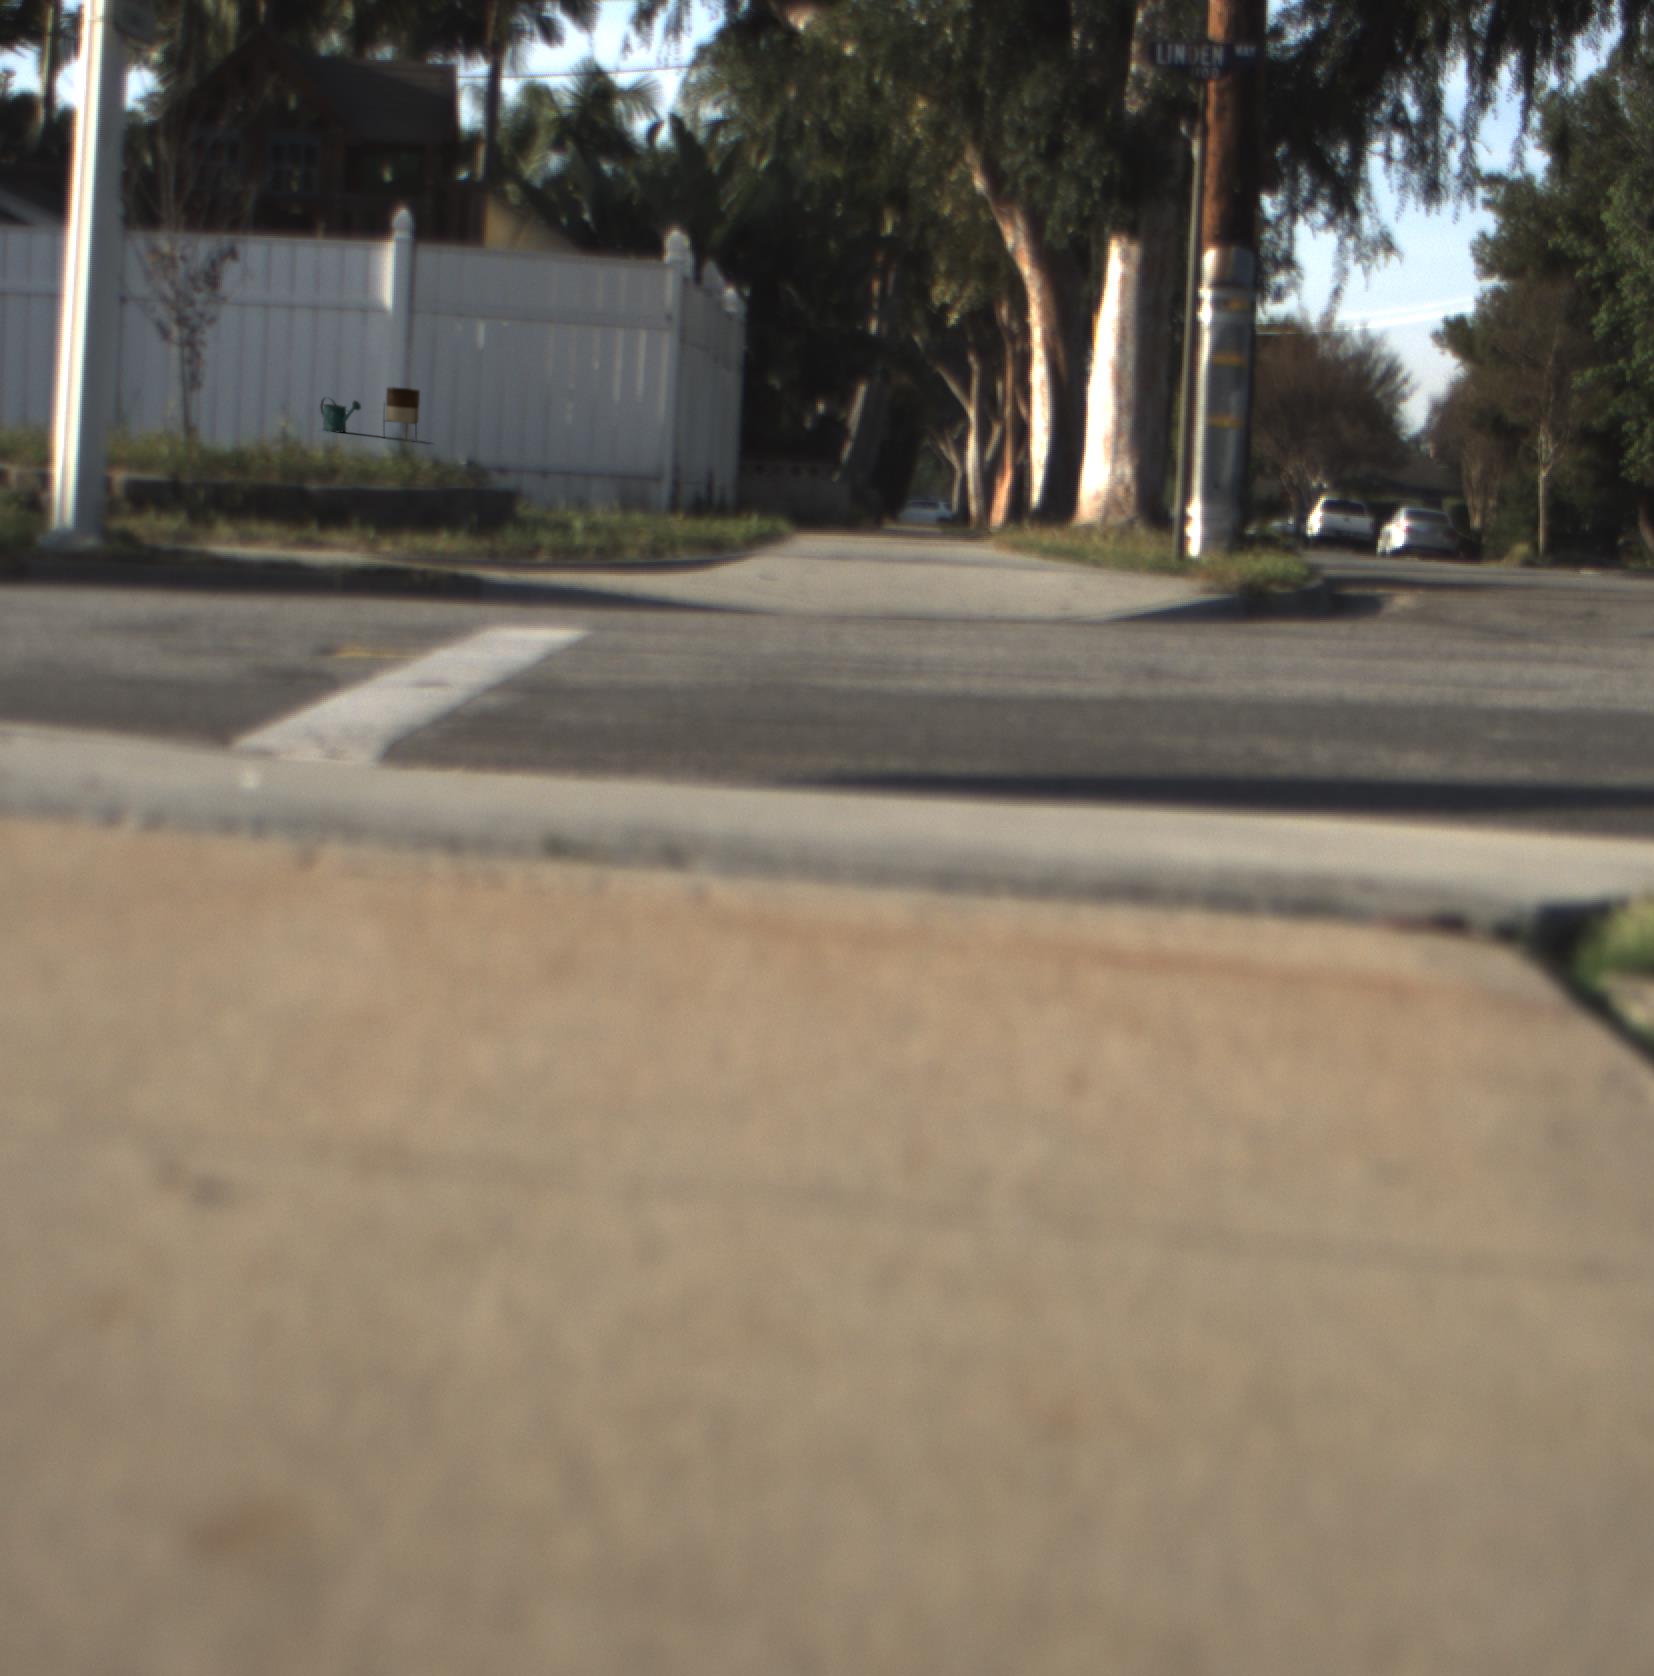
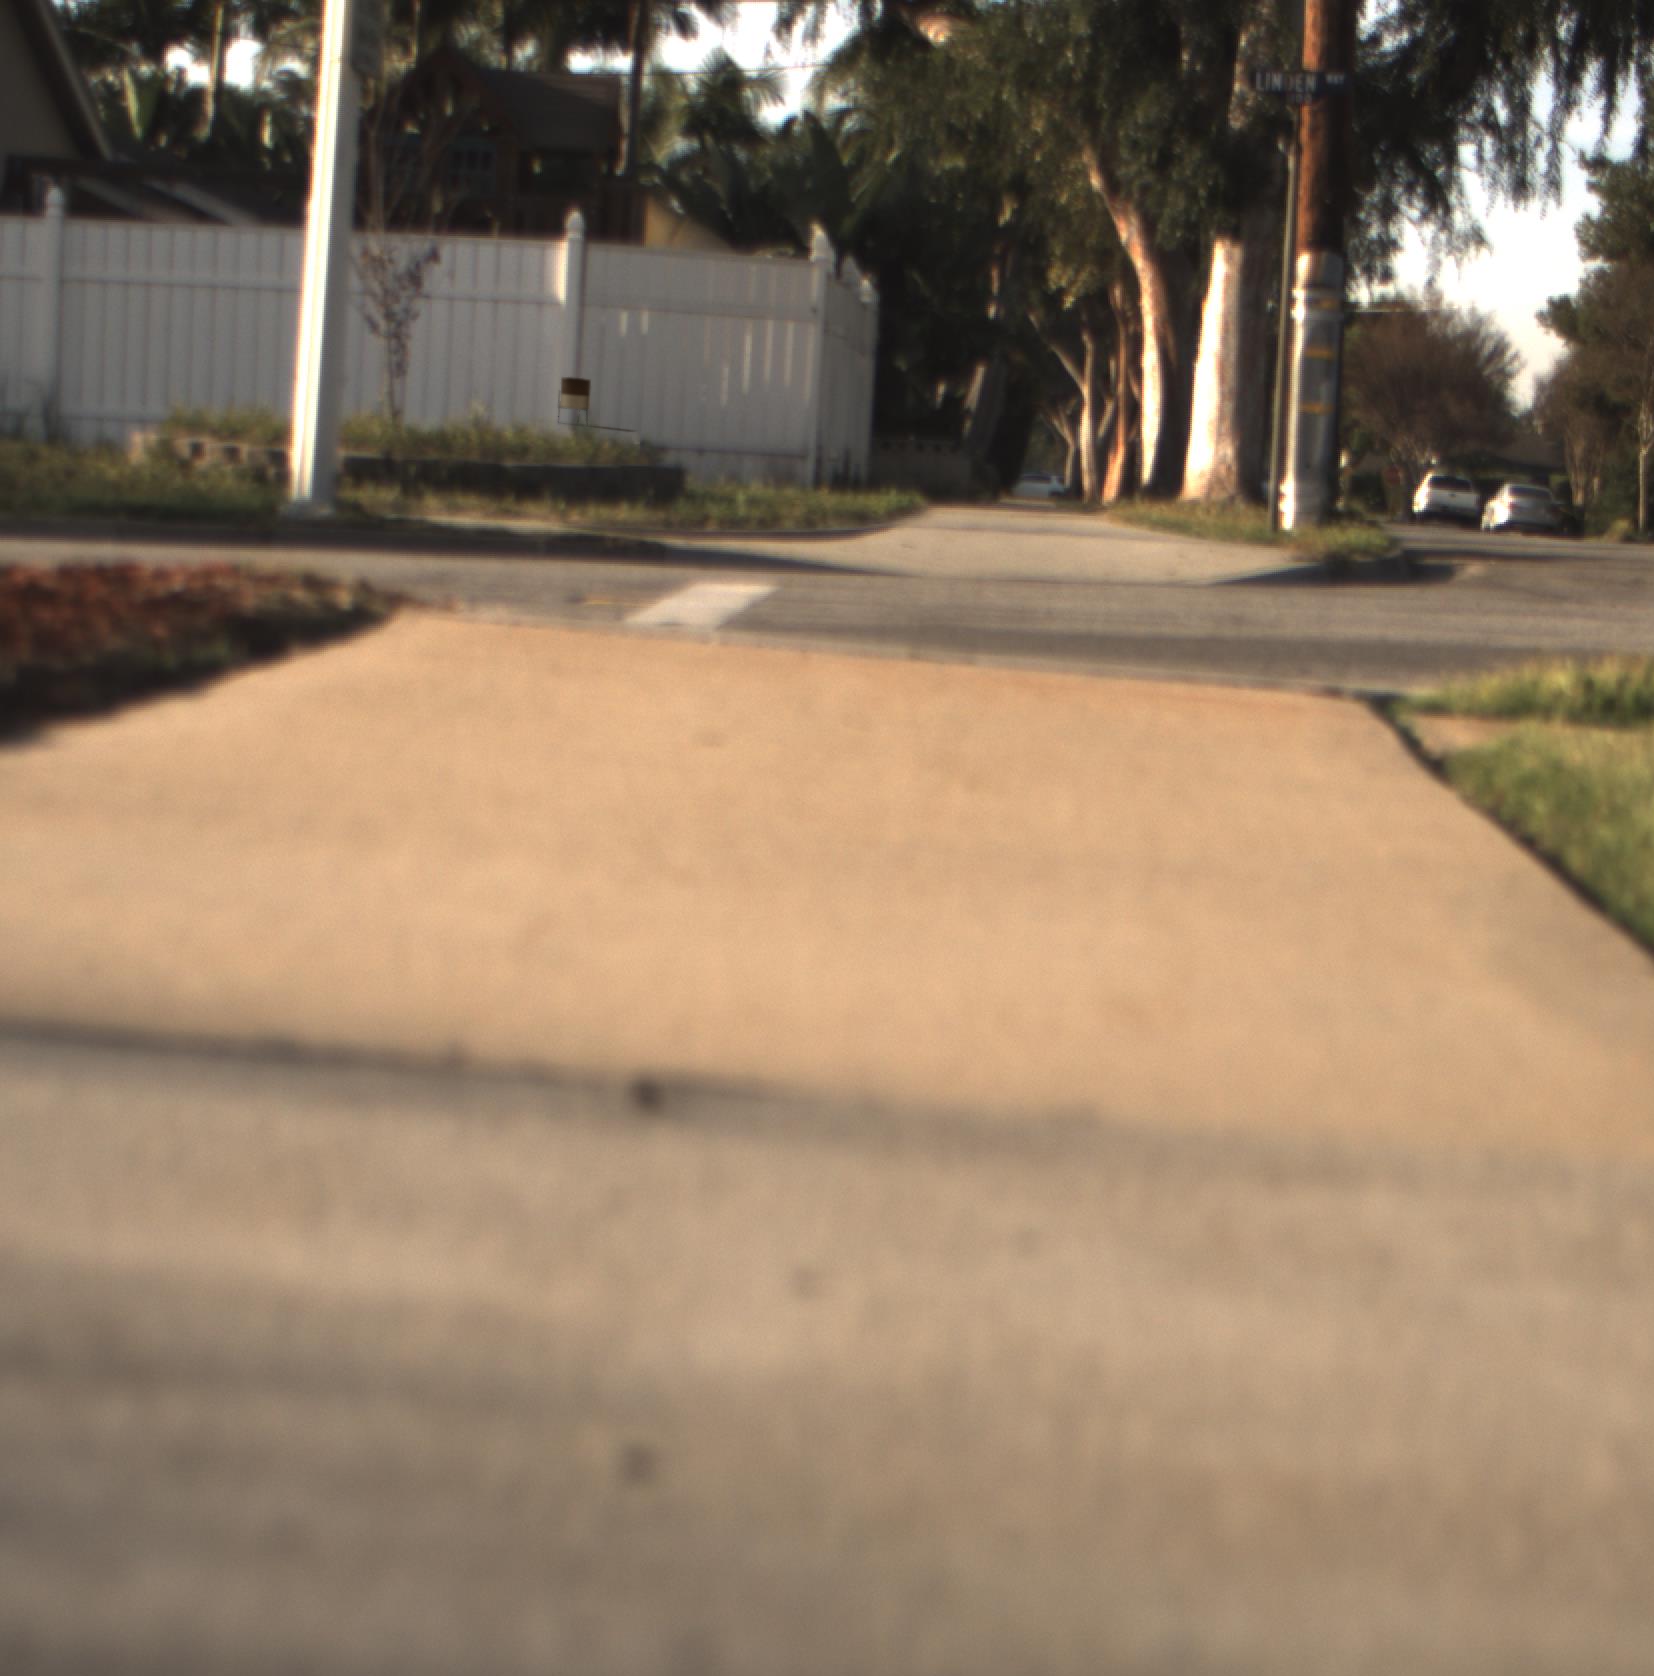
watering can: present [320,398,361,433] -> none [502,386,539,418]

